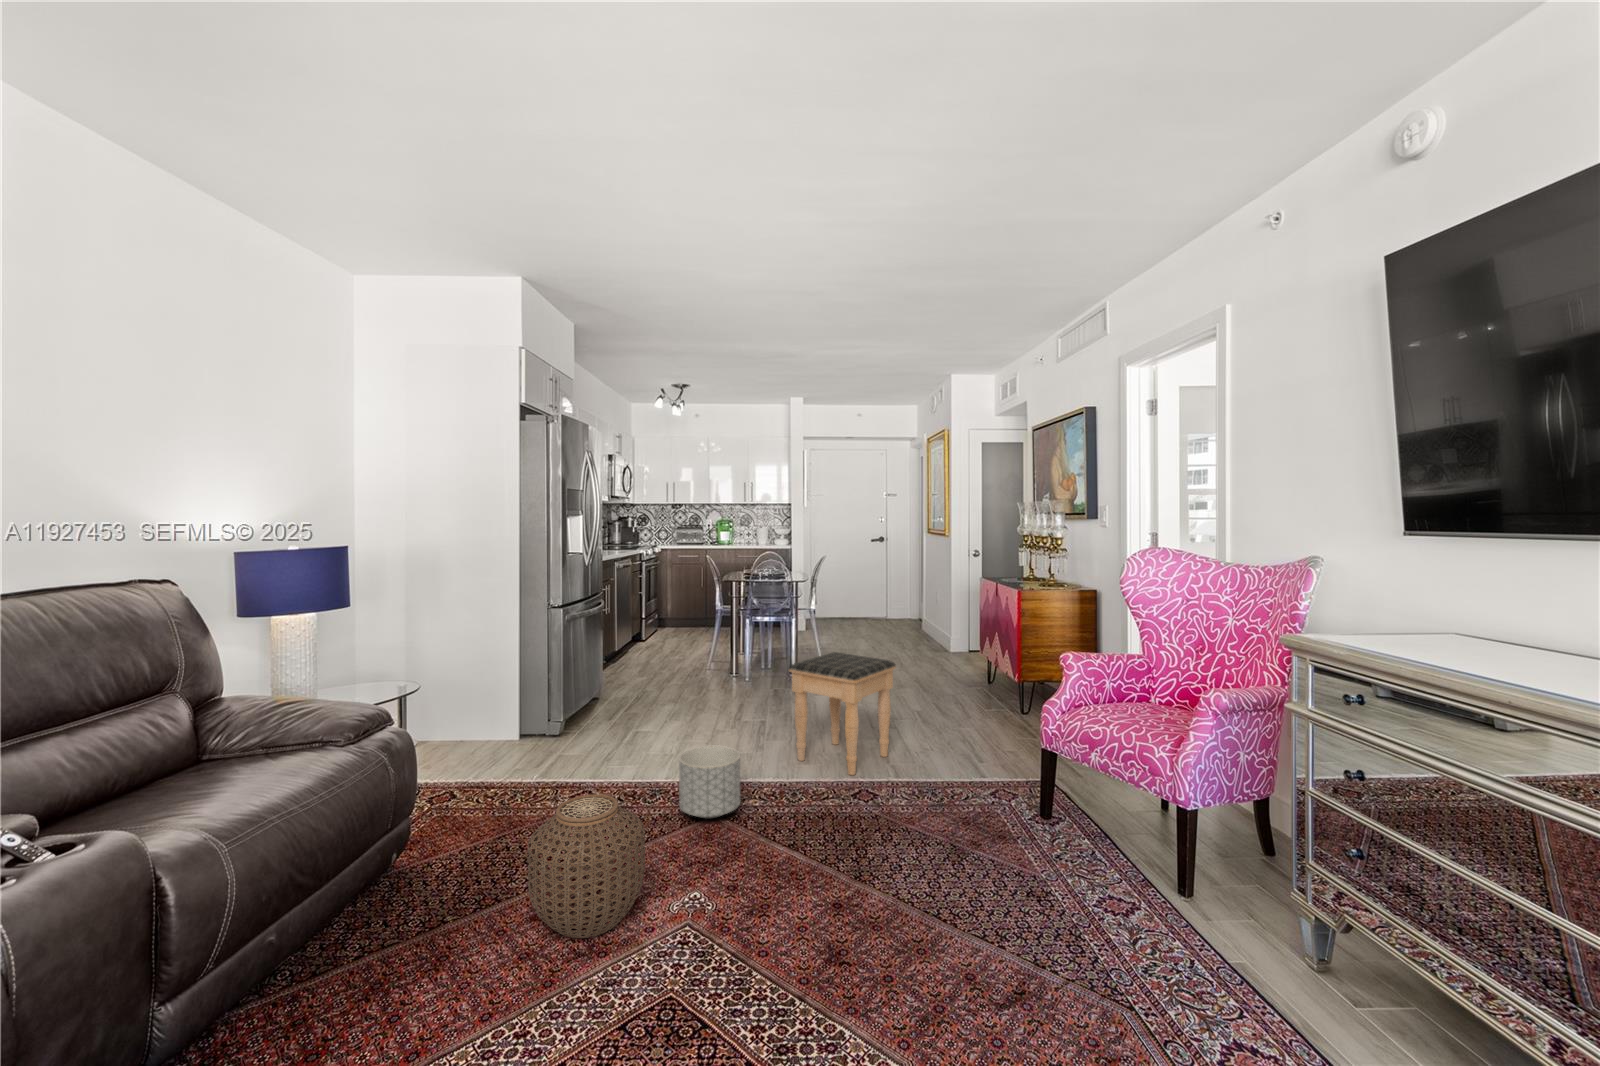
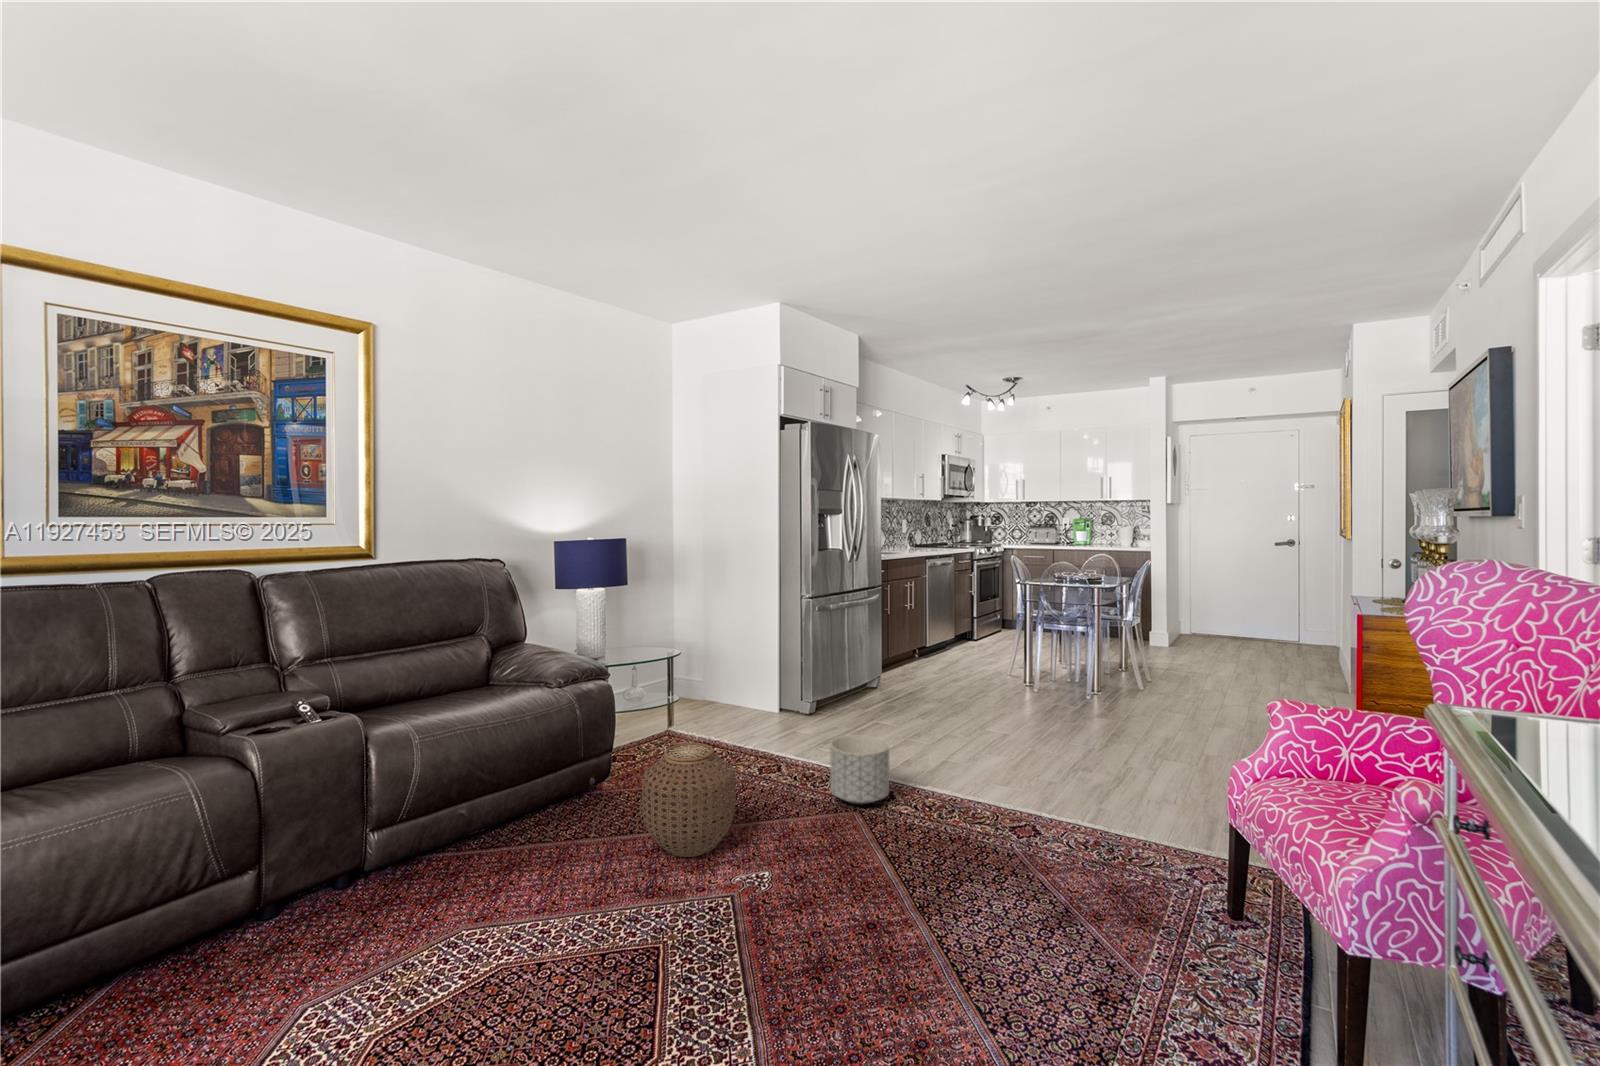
footstool: present [789,652,896,775] -> none [987,668,1118,807]

